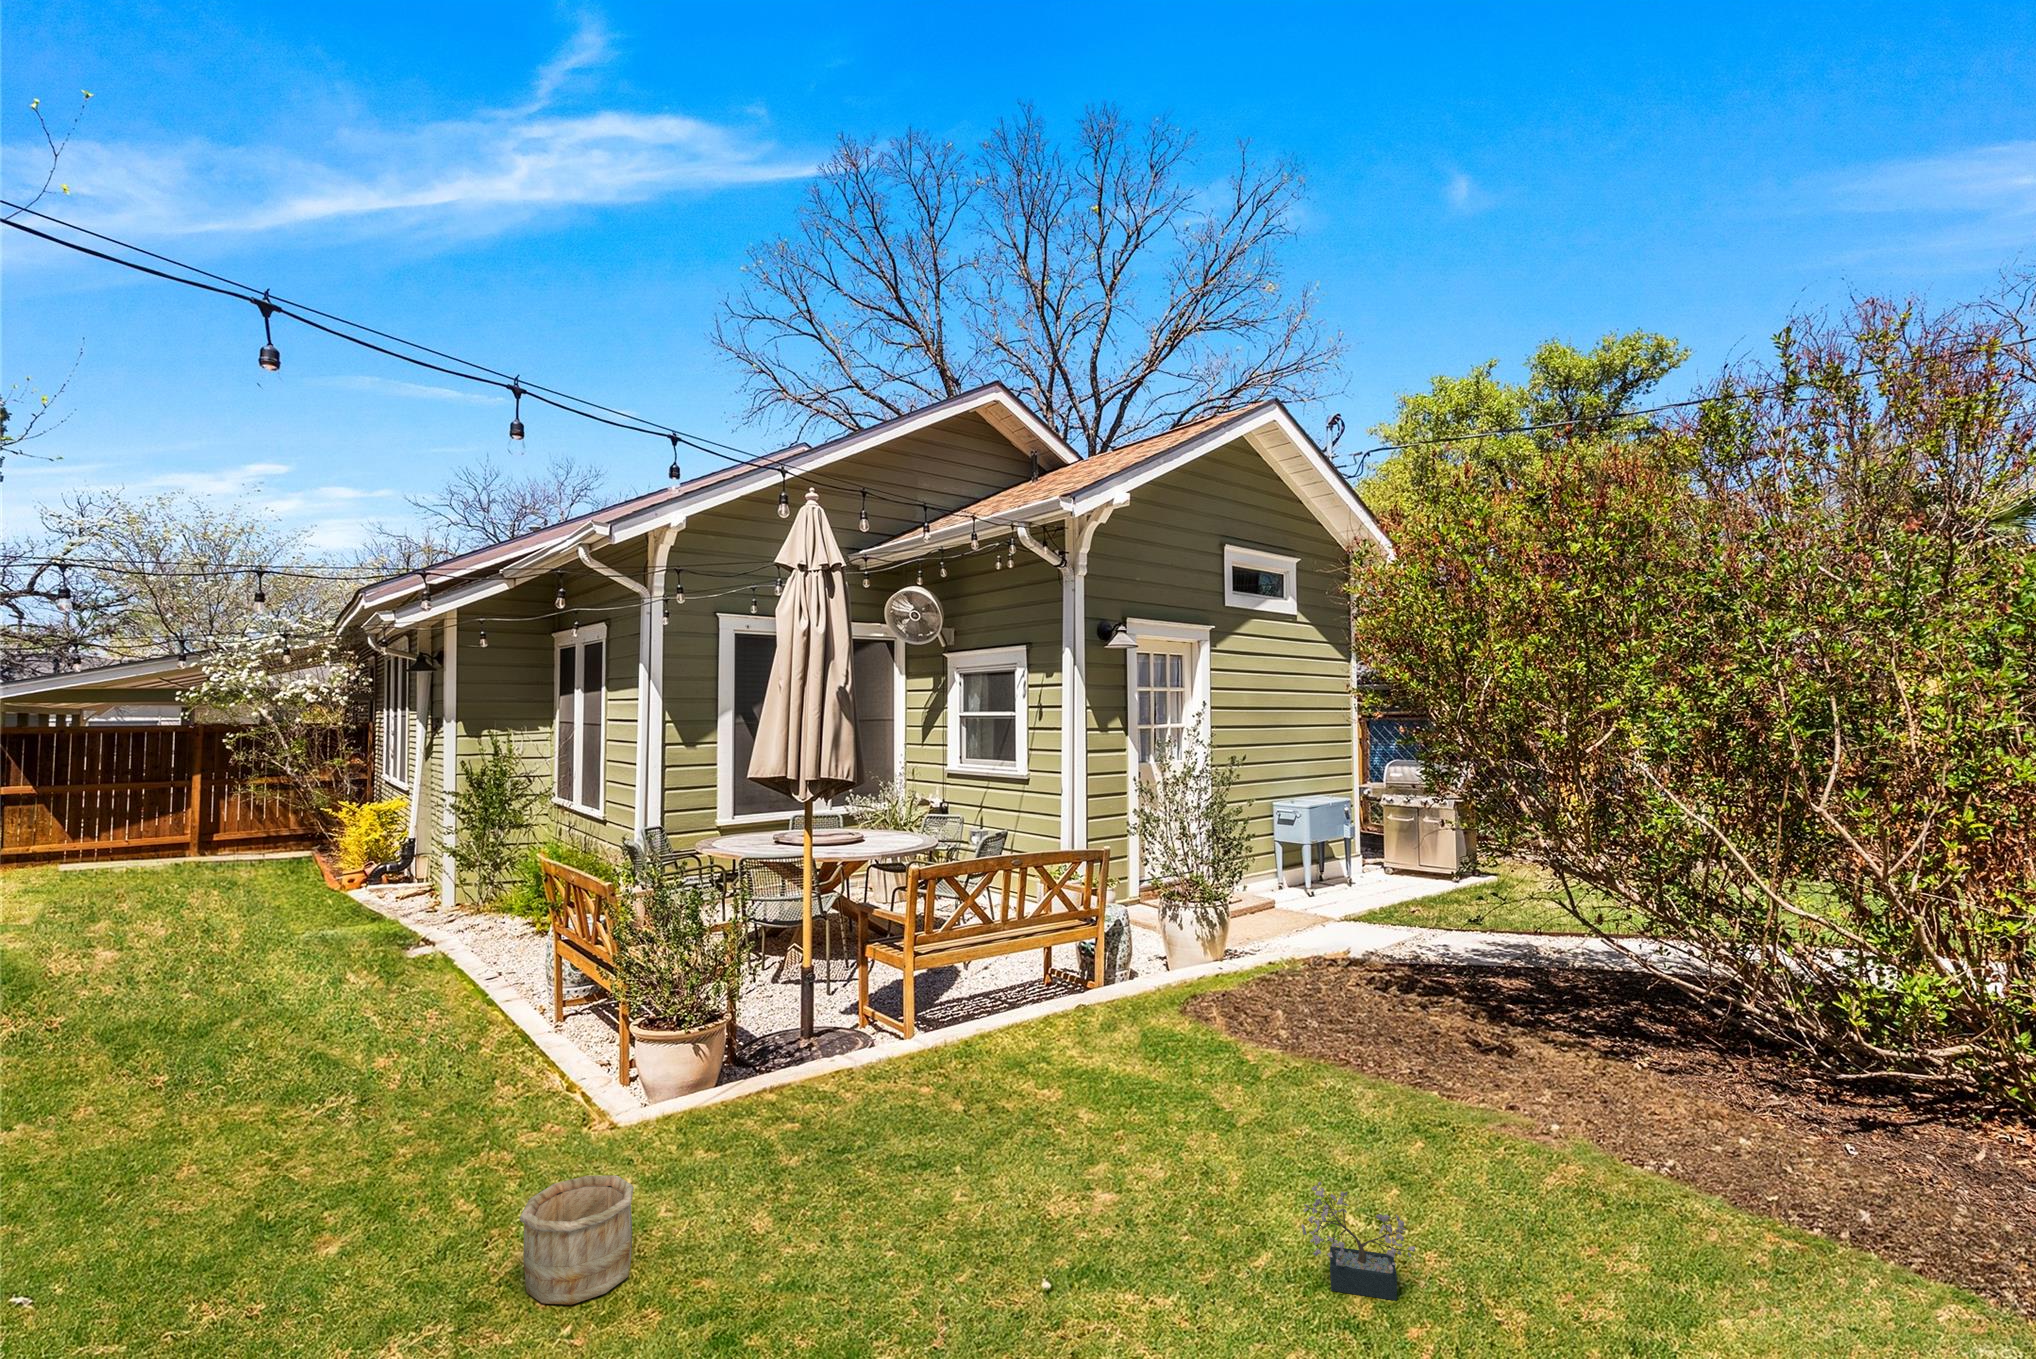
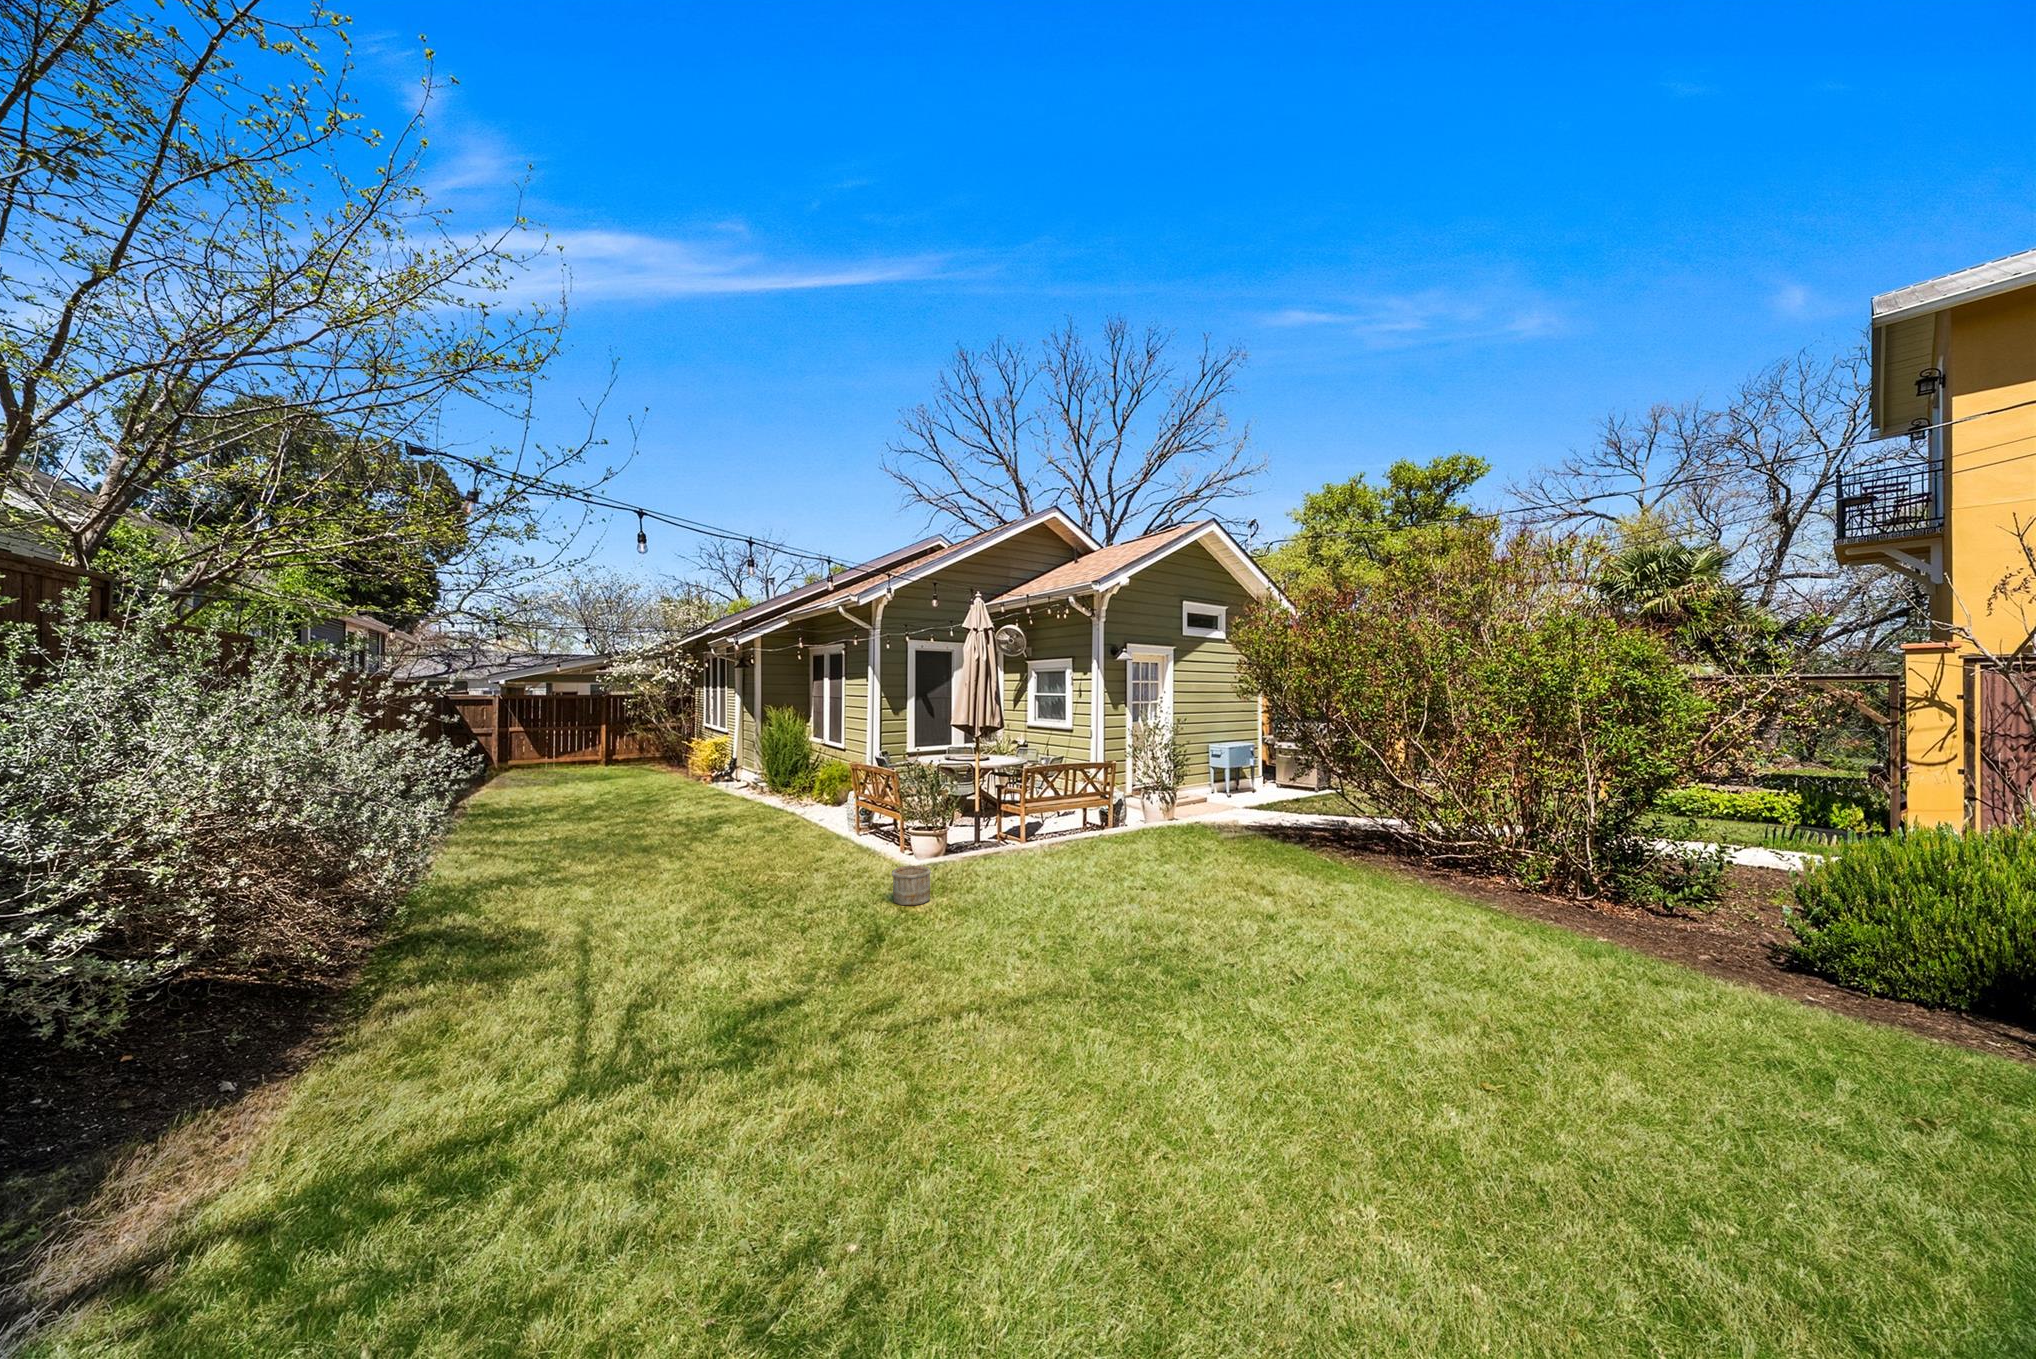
decorative plant: present [1301,1182,1415,1301] -> none [1188,873,1231,914]

